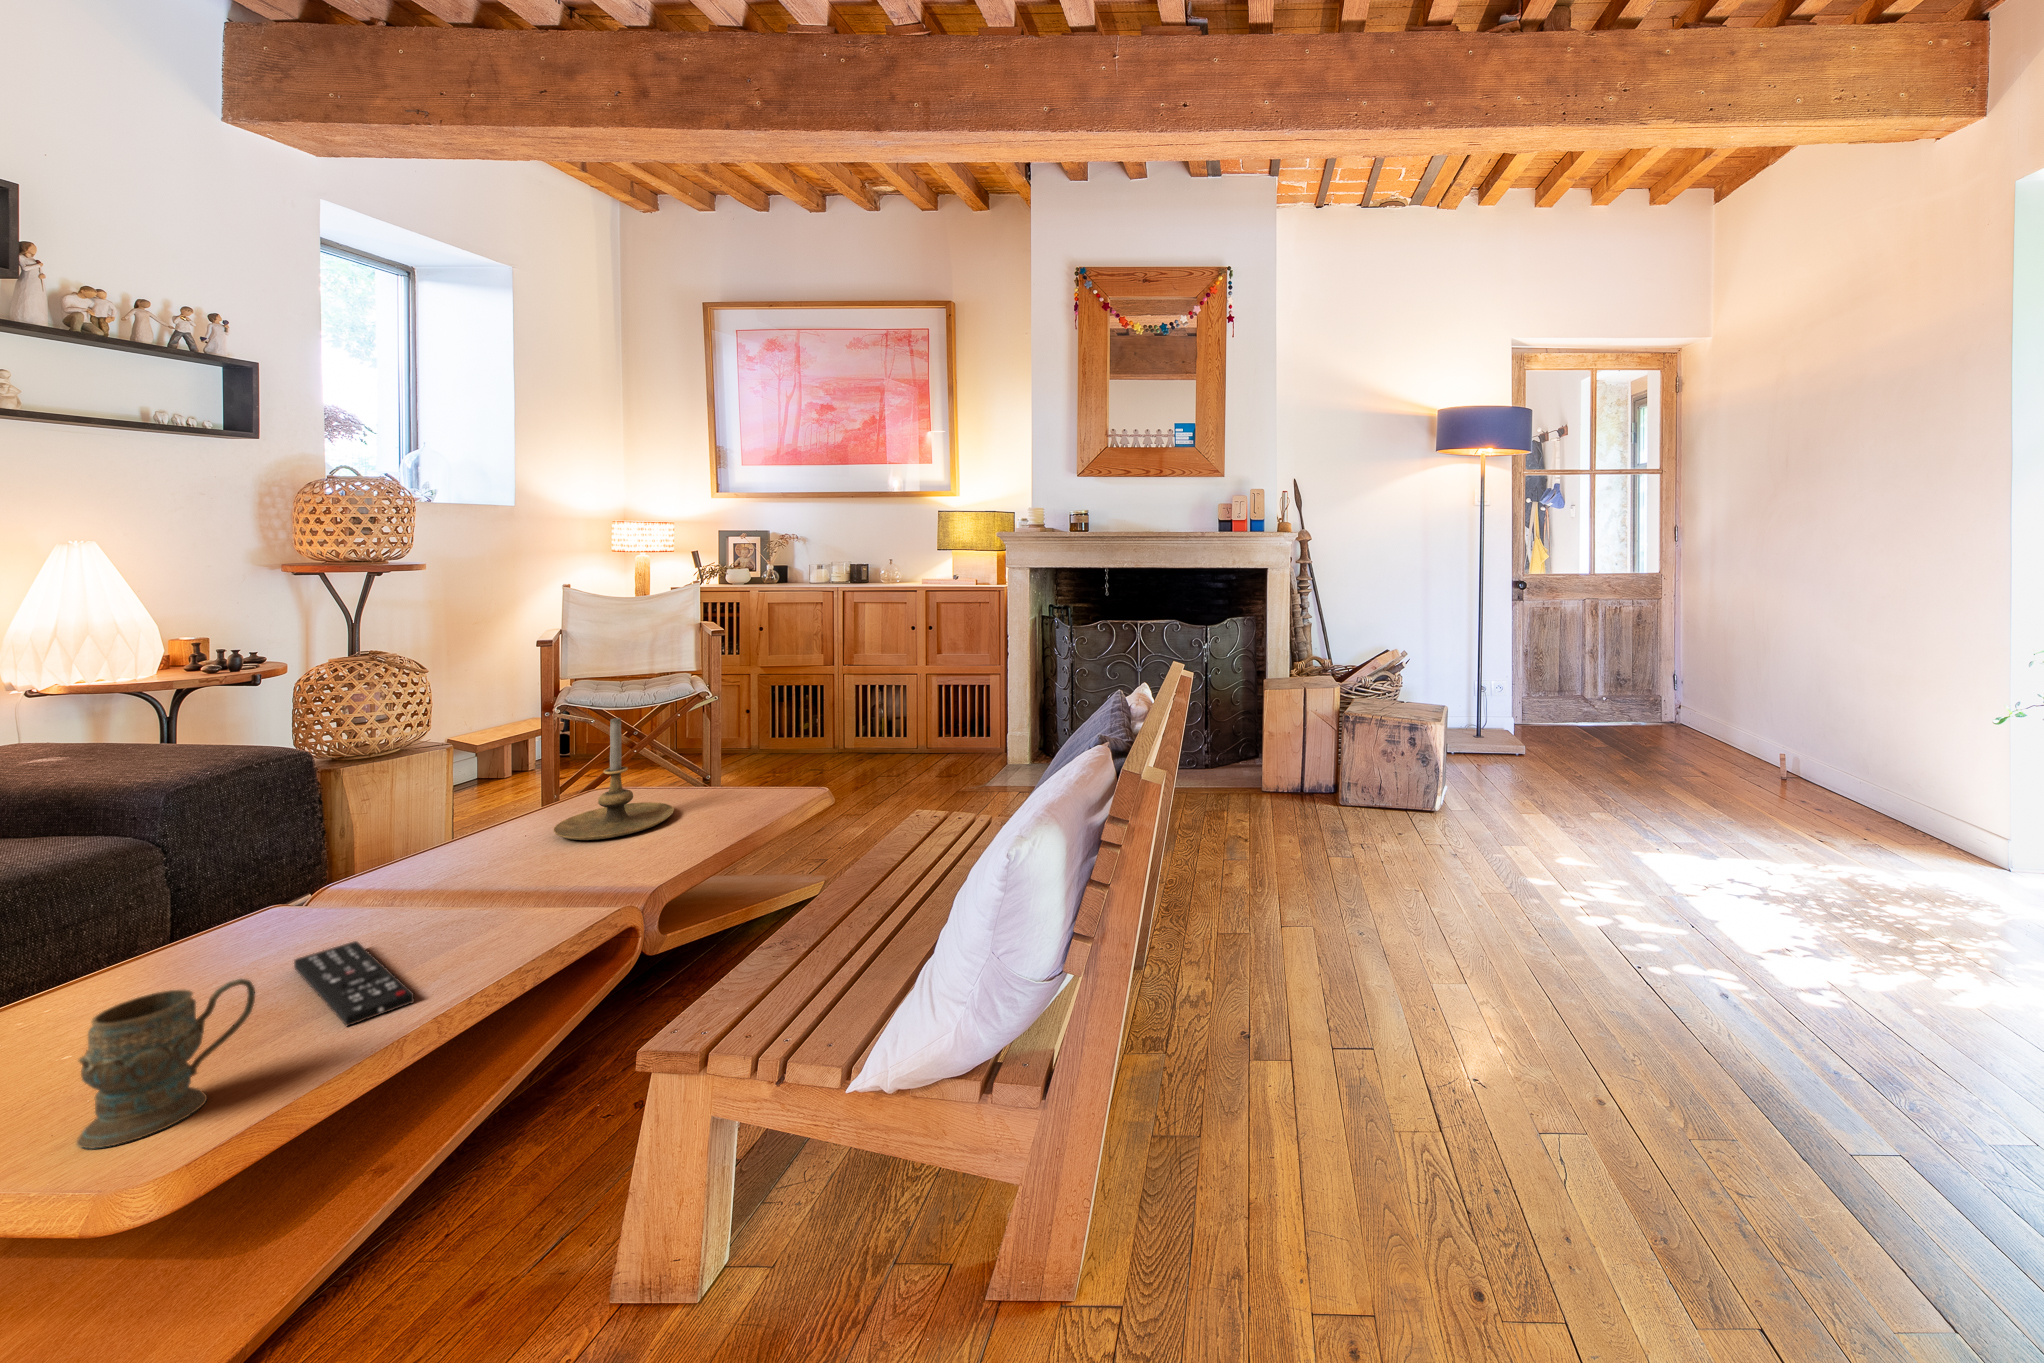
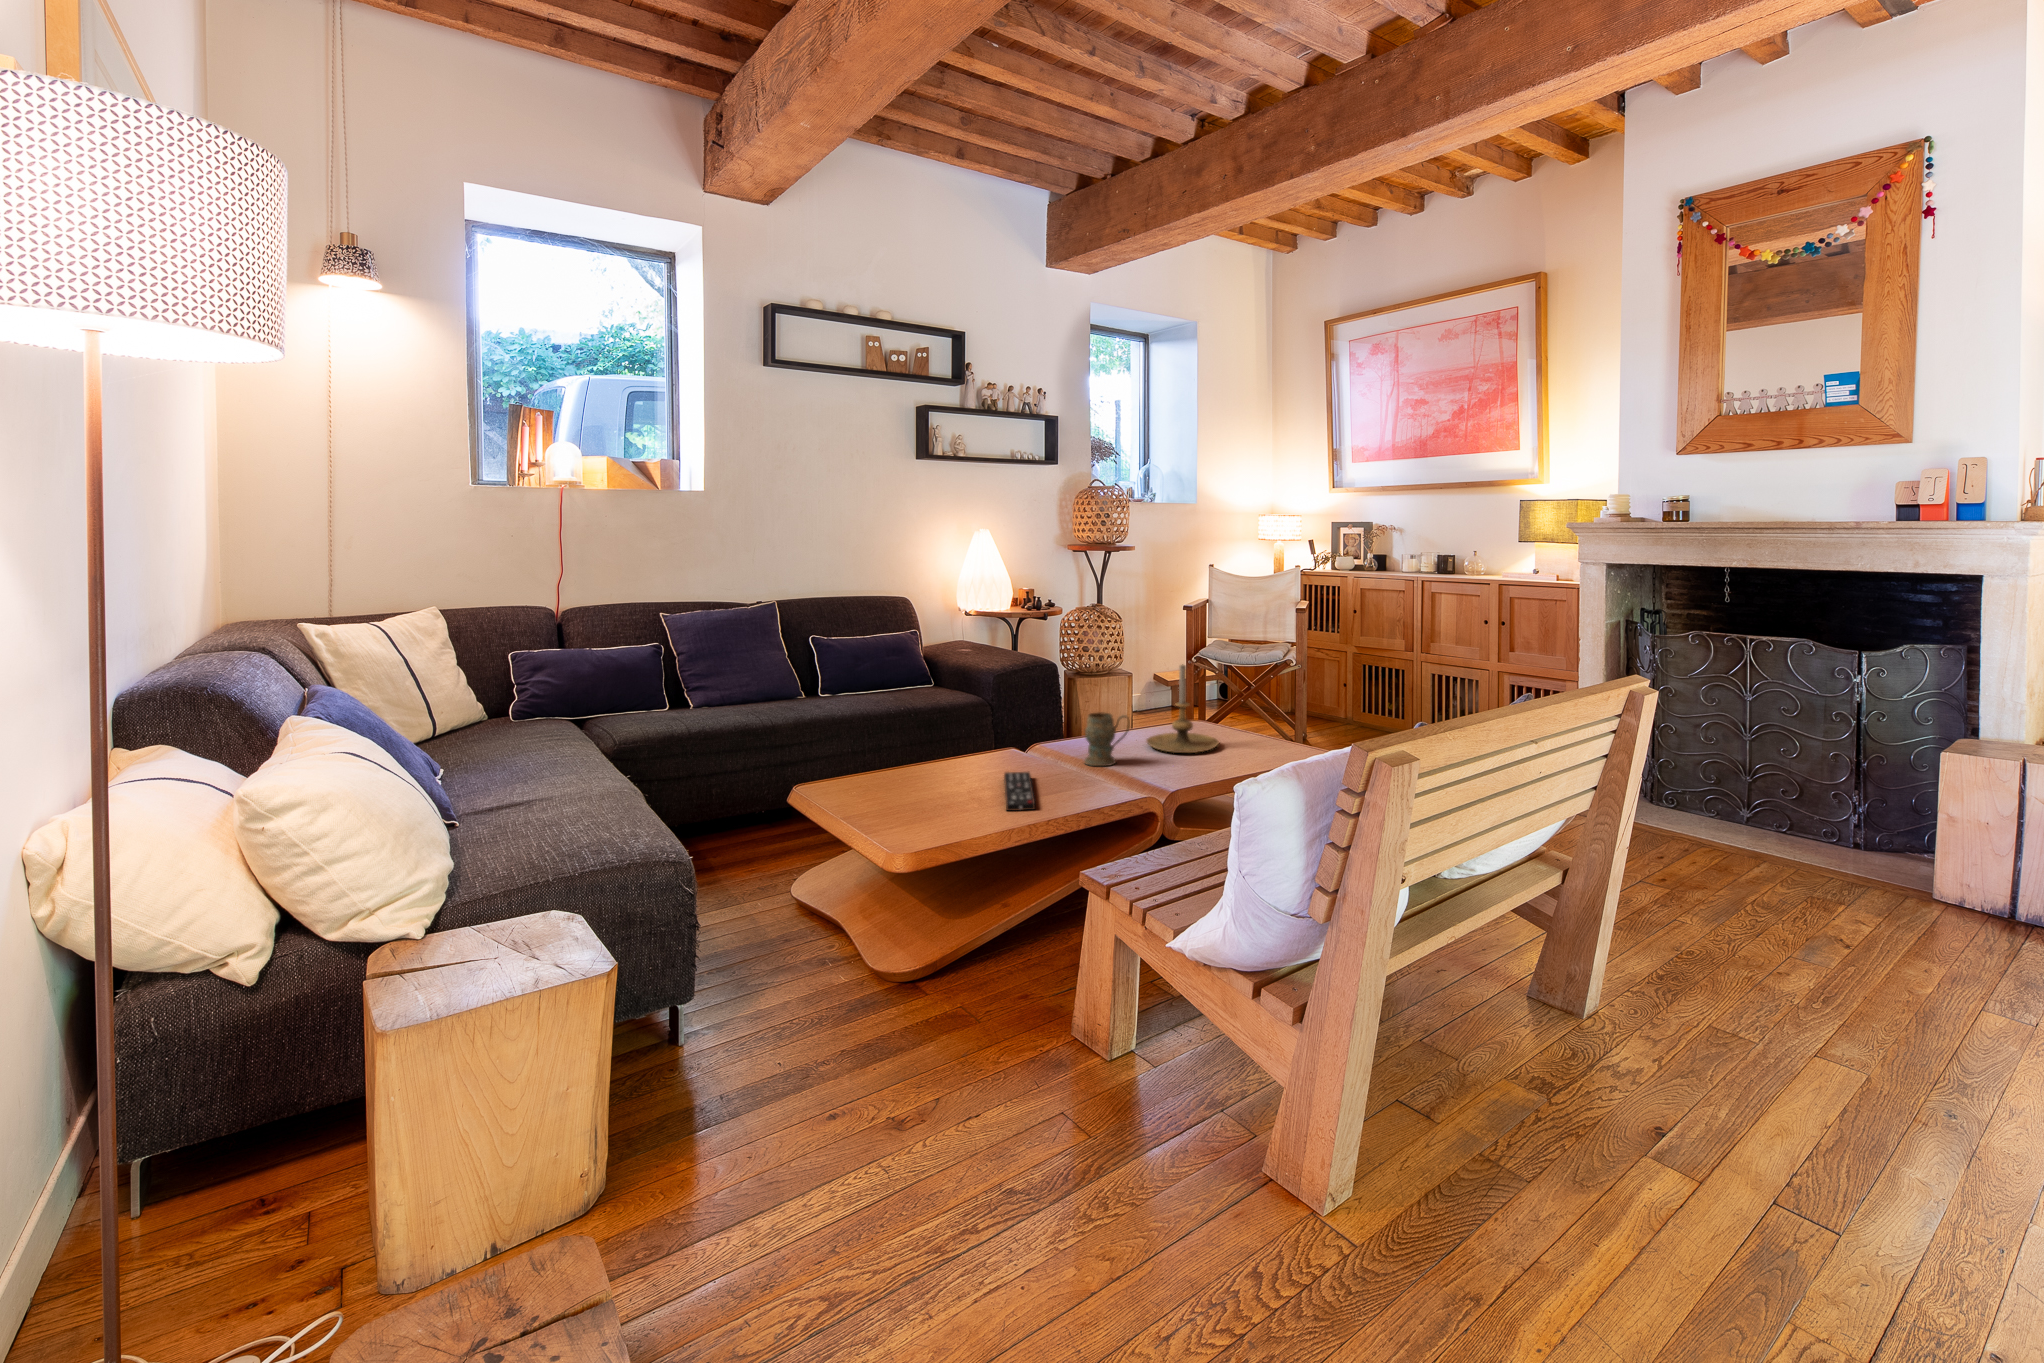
mug: present [77,979,255,1149] -> present [1084,712,1130,766]

